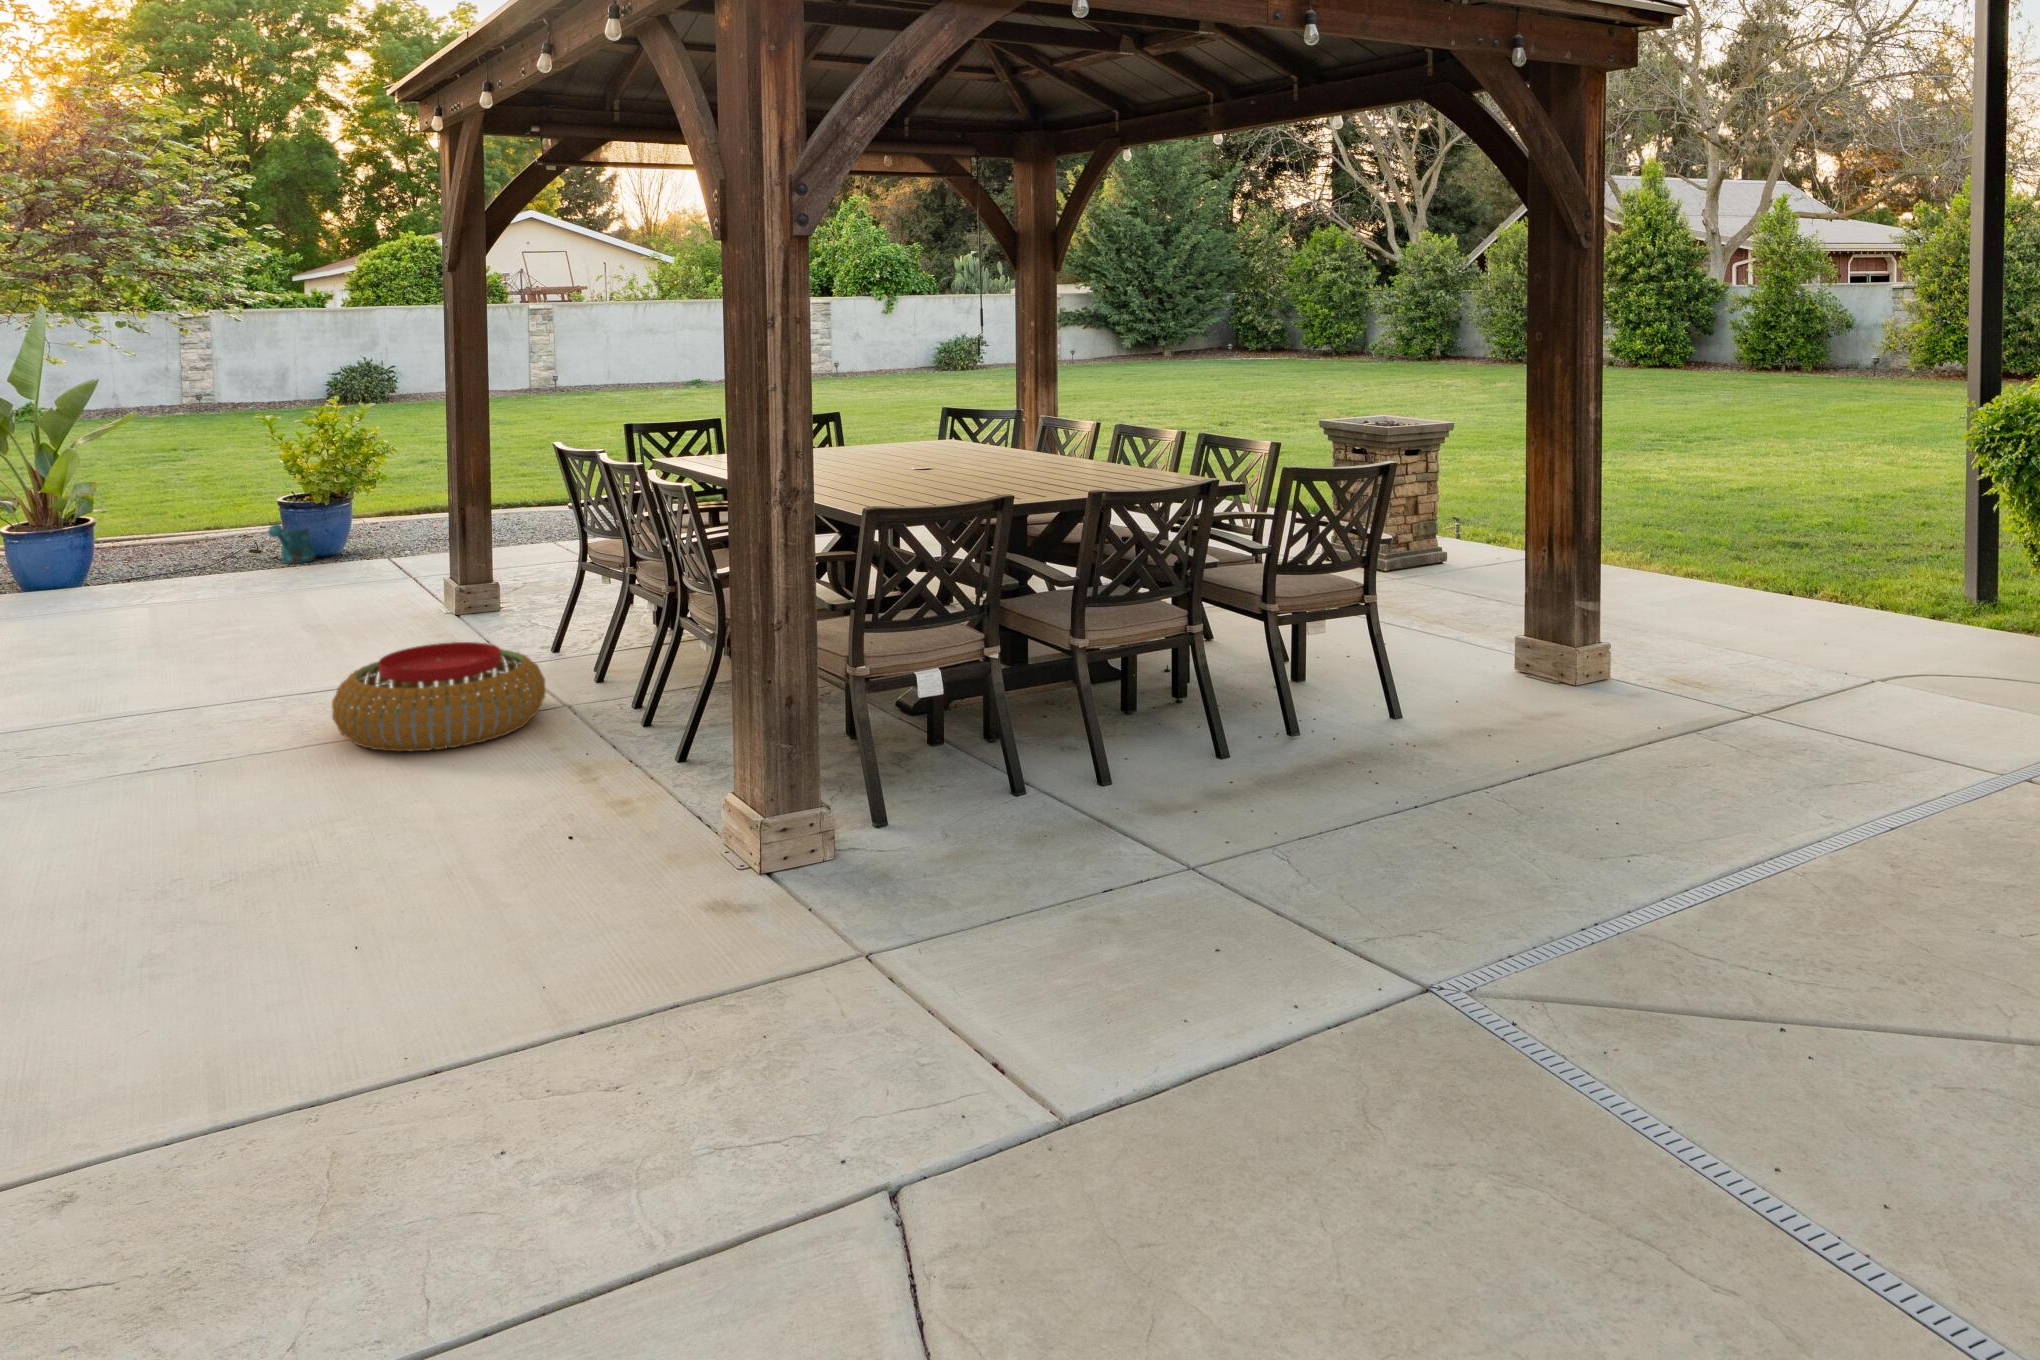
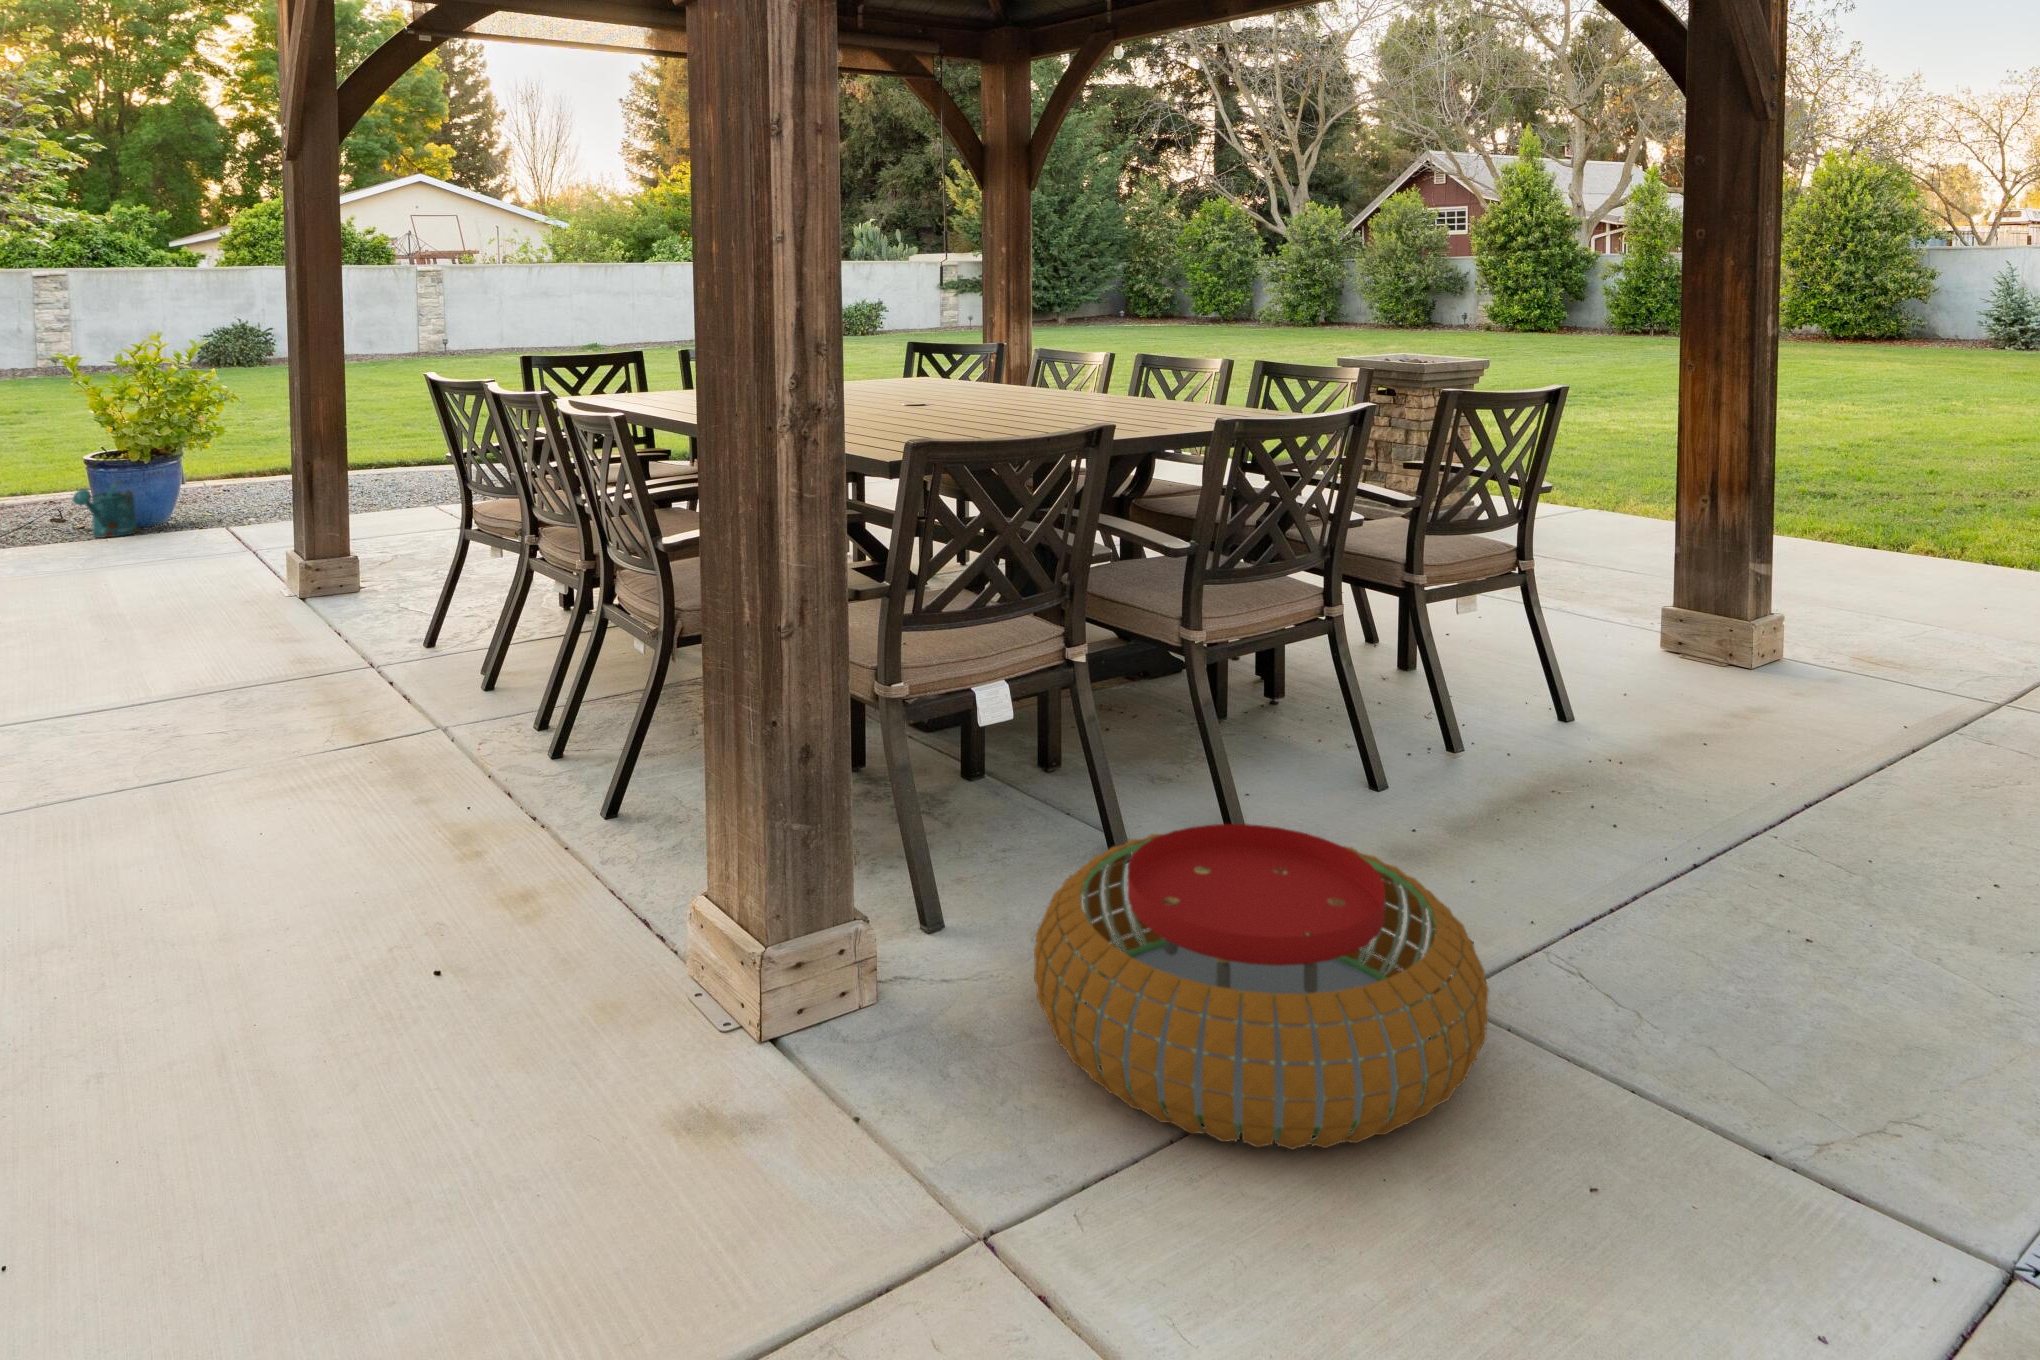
pouf: present [332,642,546,751] -> present [1034,824,1489,1149]

